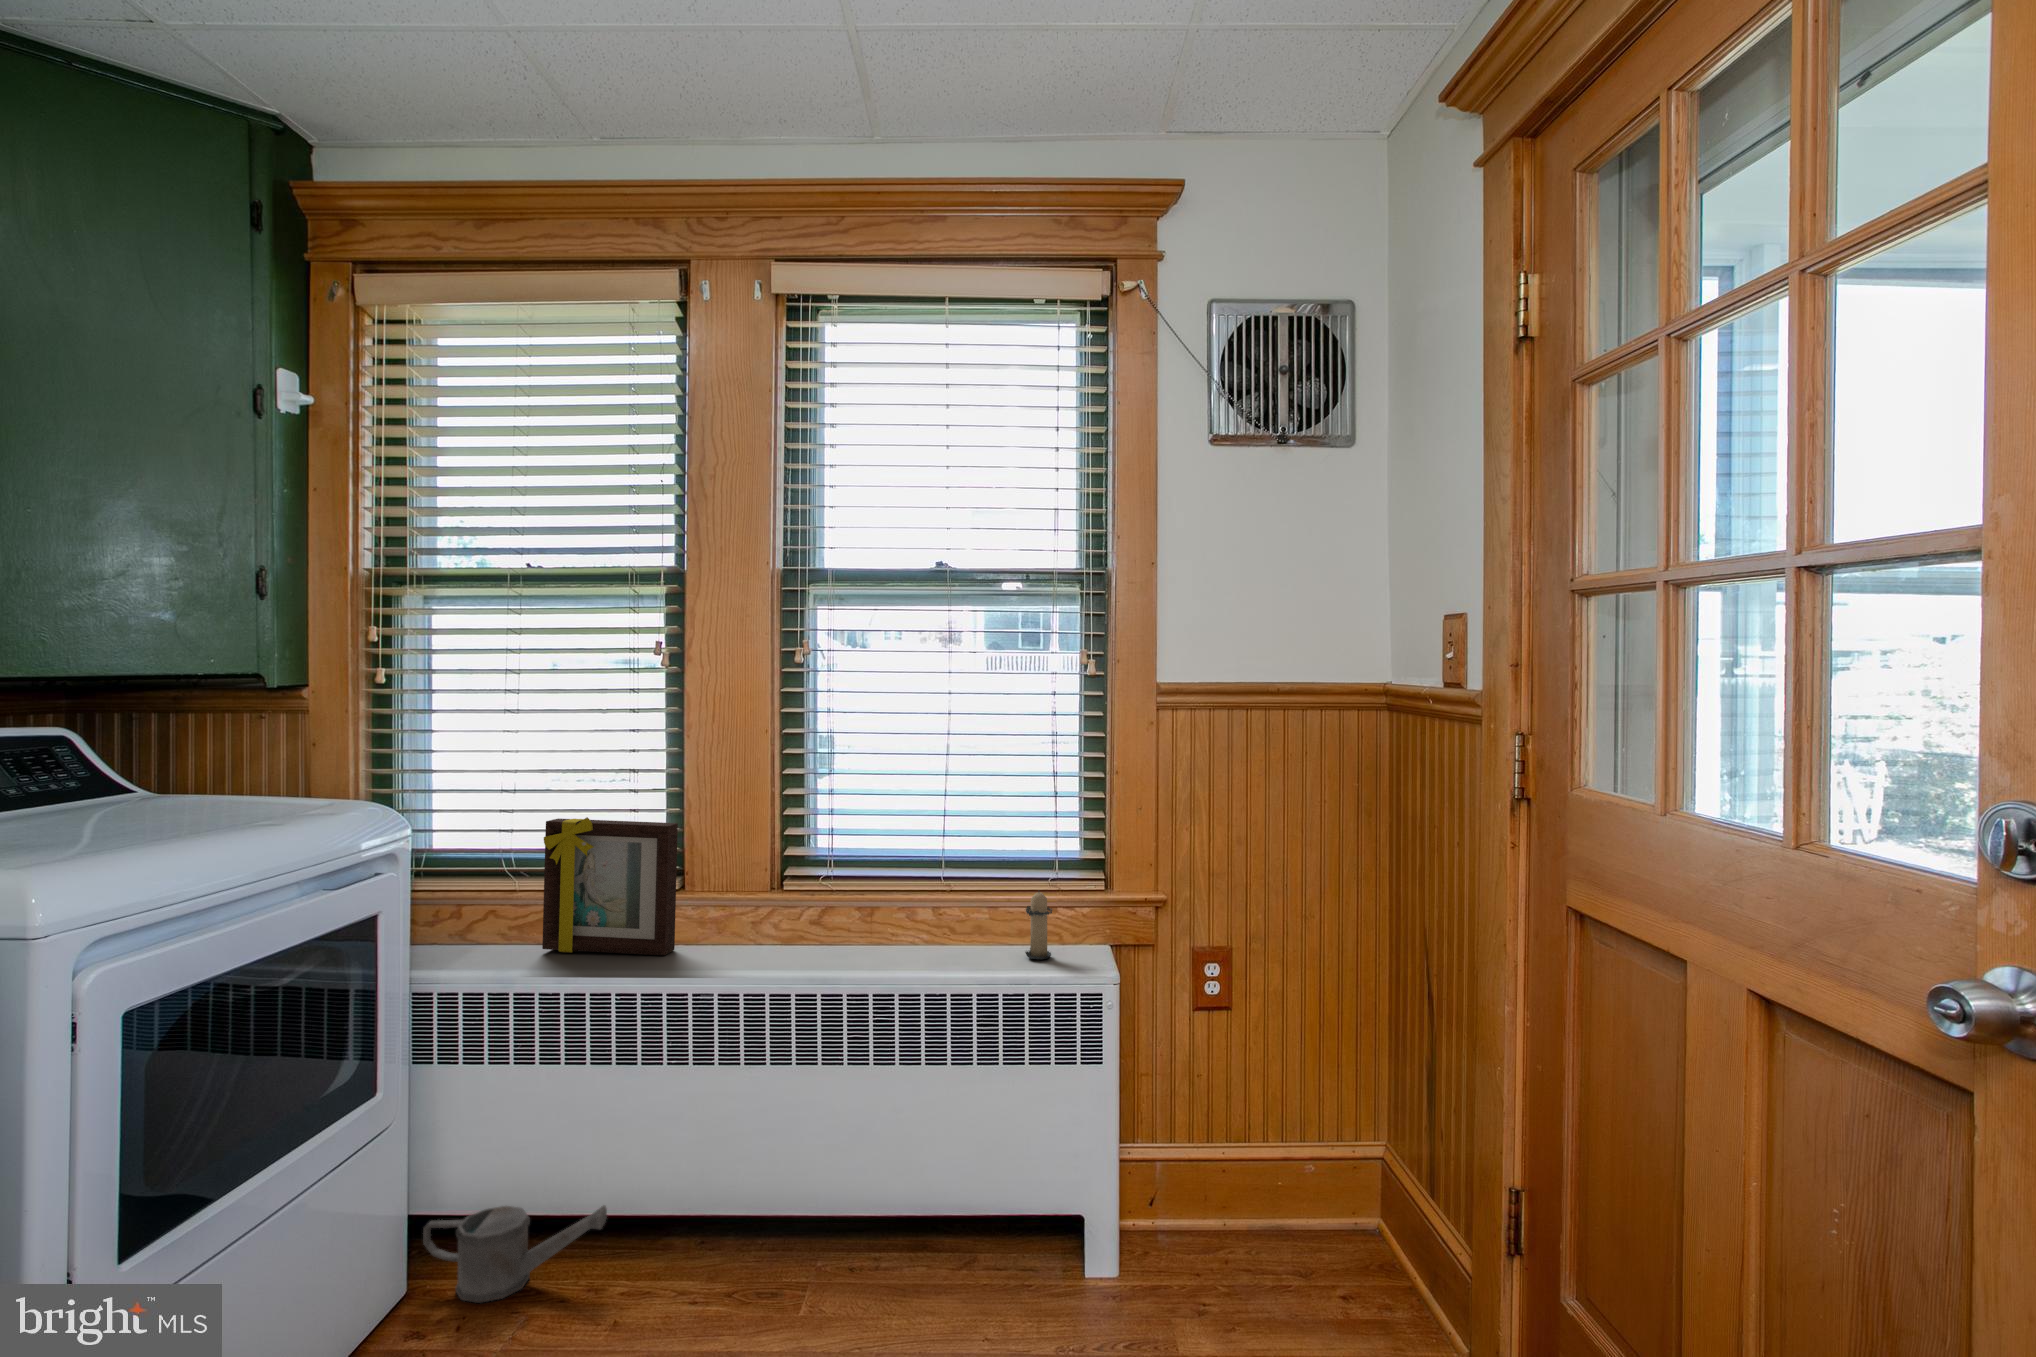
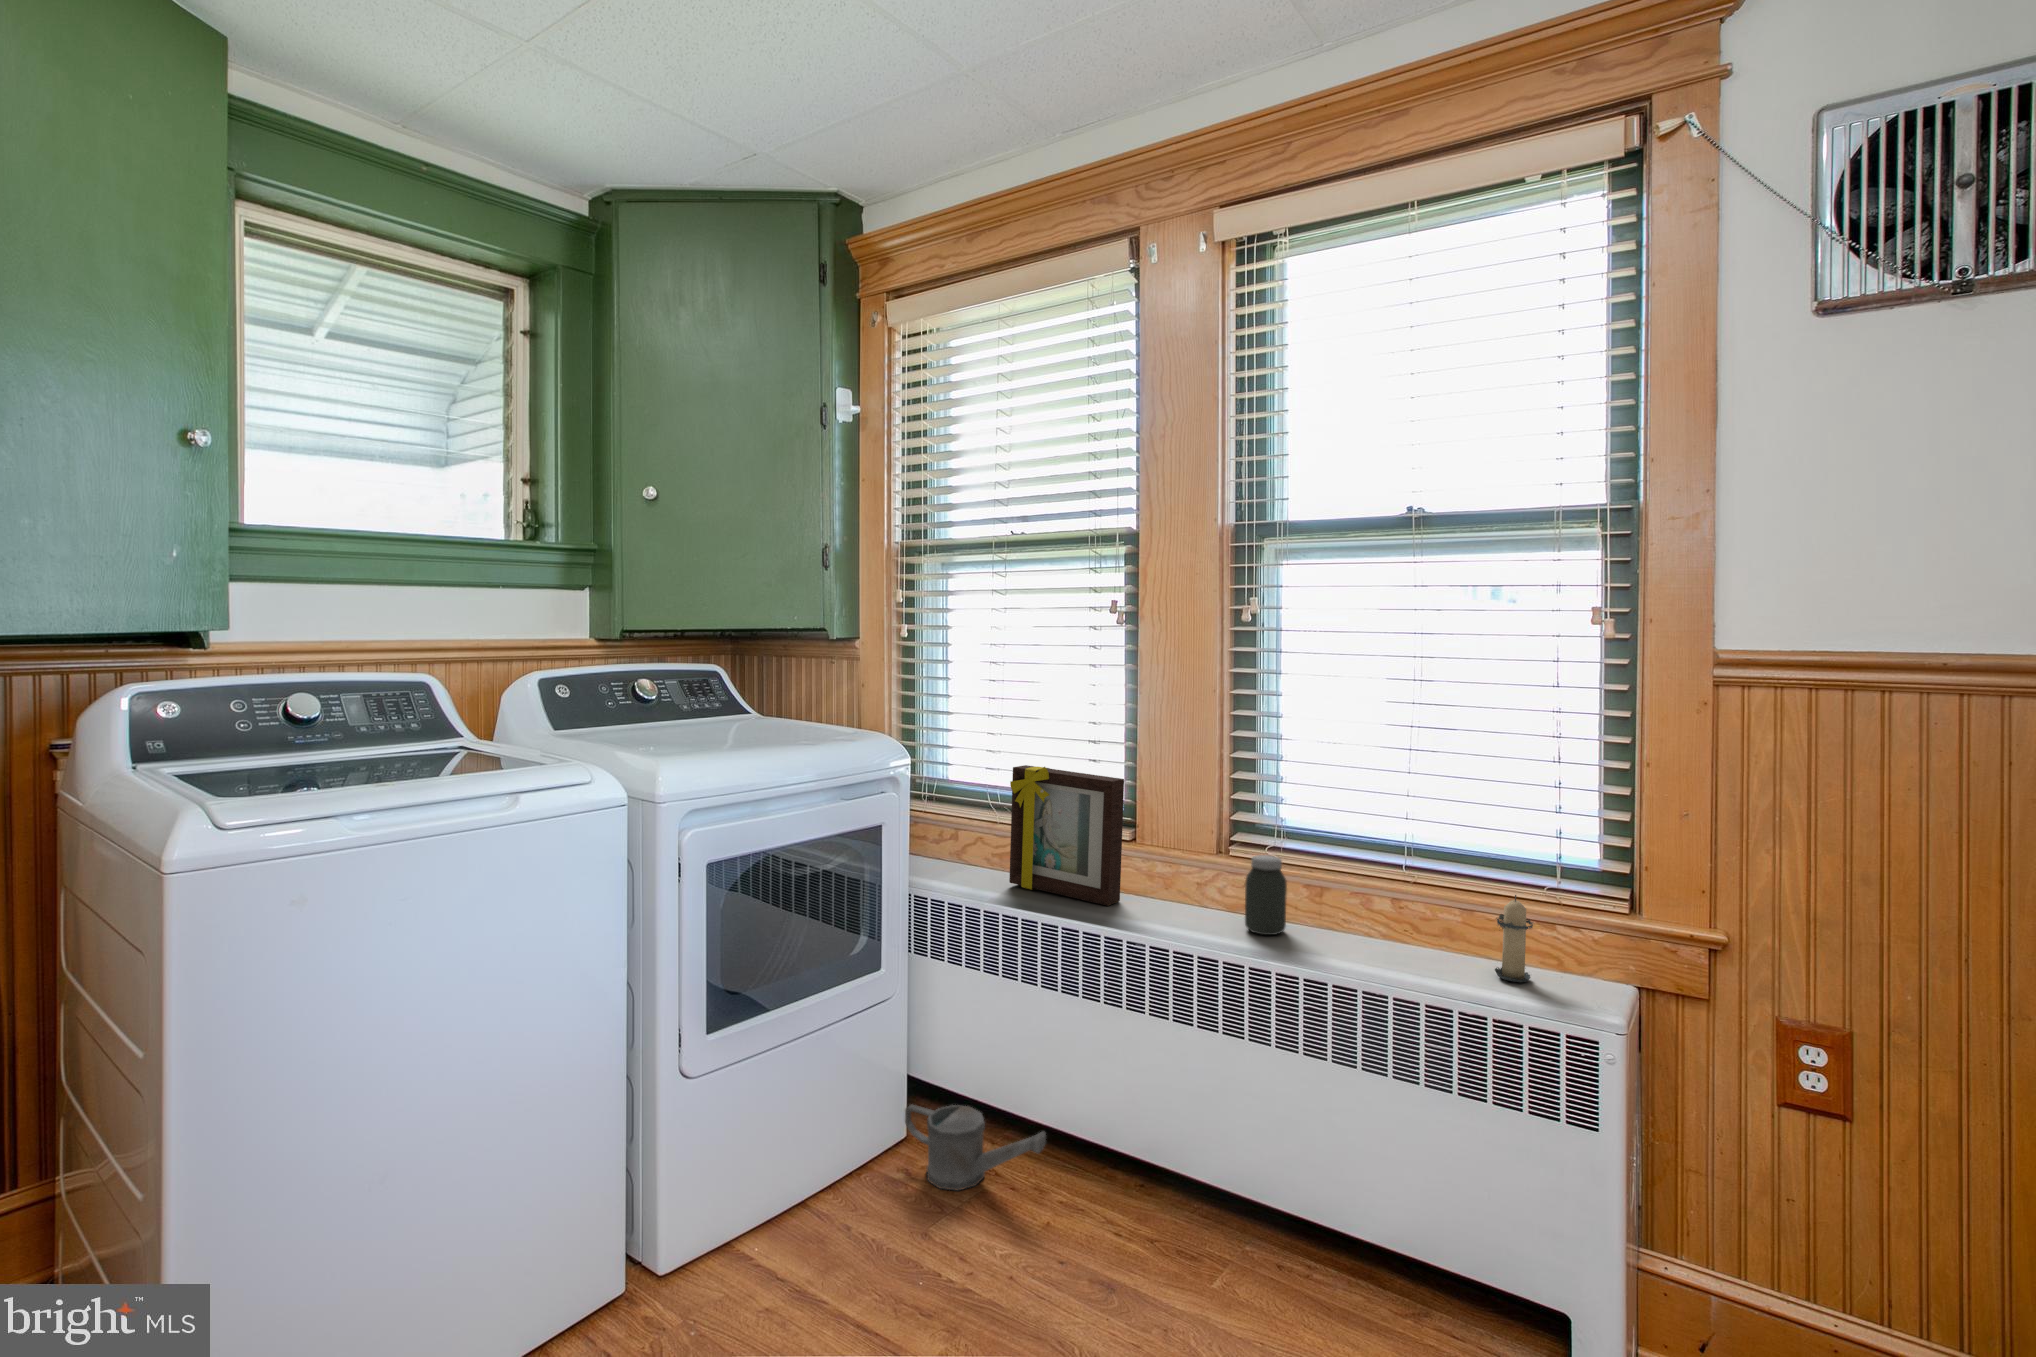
jar: none [809,883,848,957] -> present [1245,855,1287,935]

